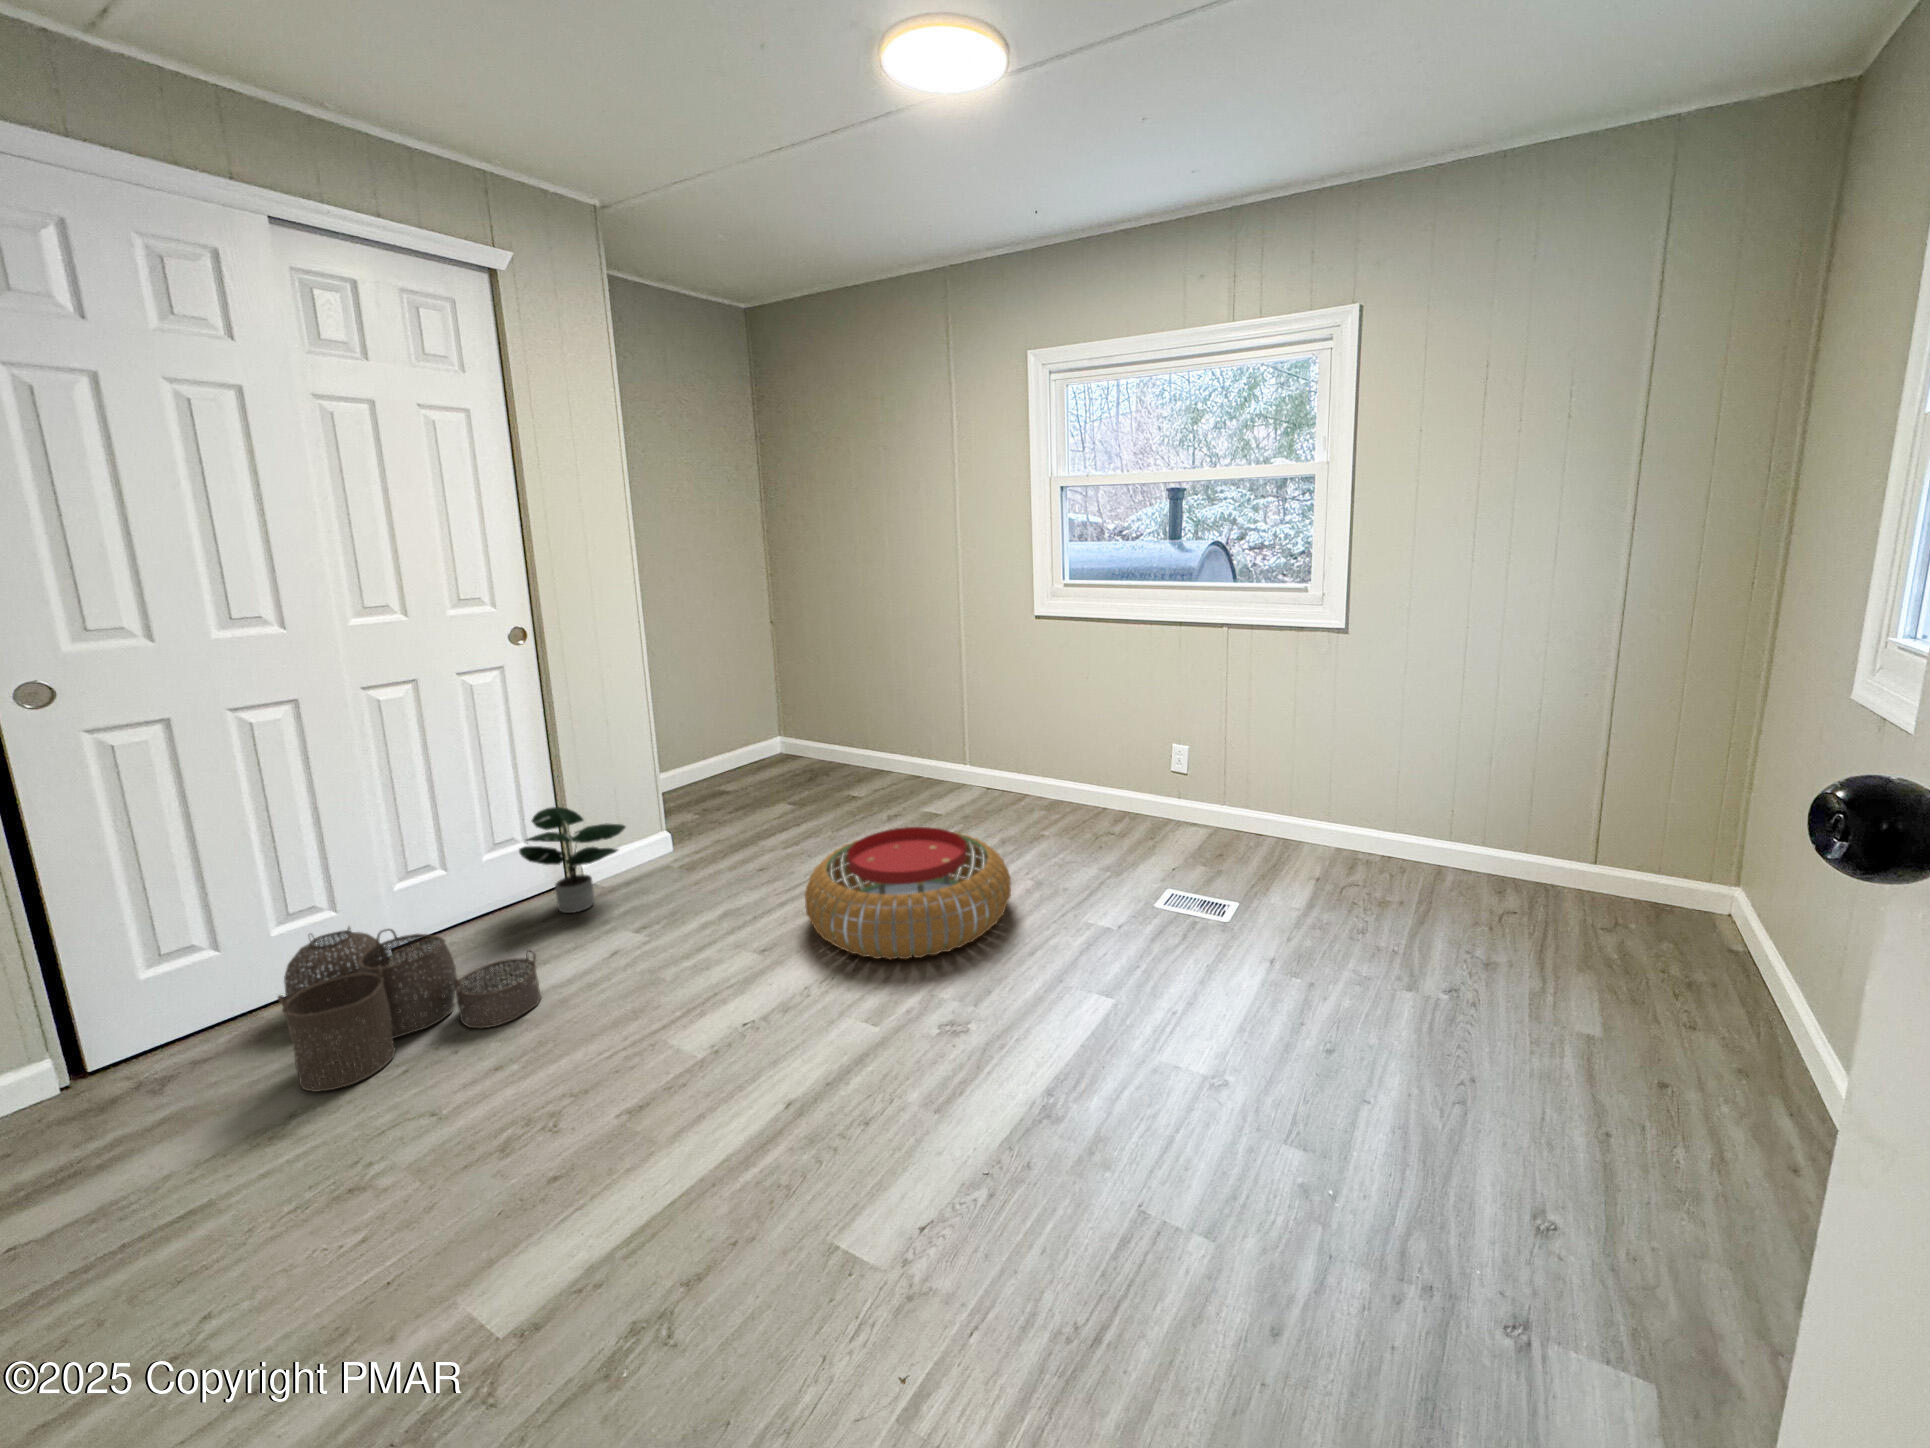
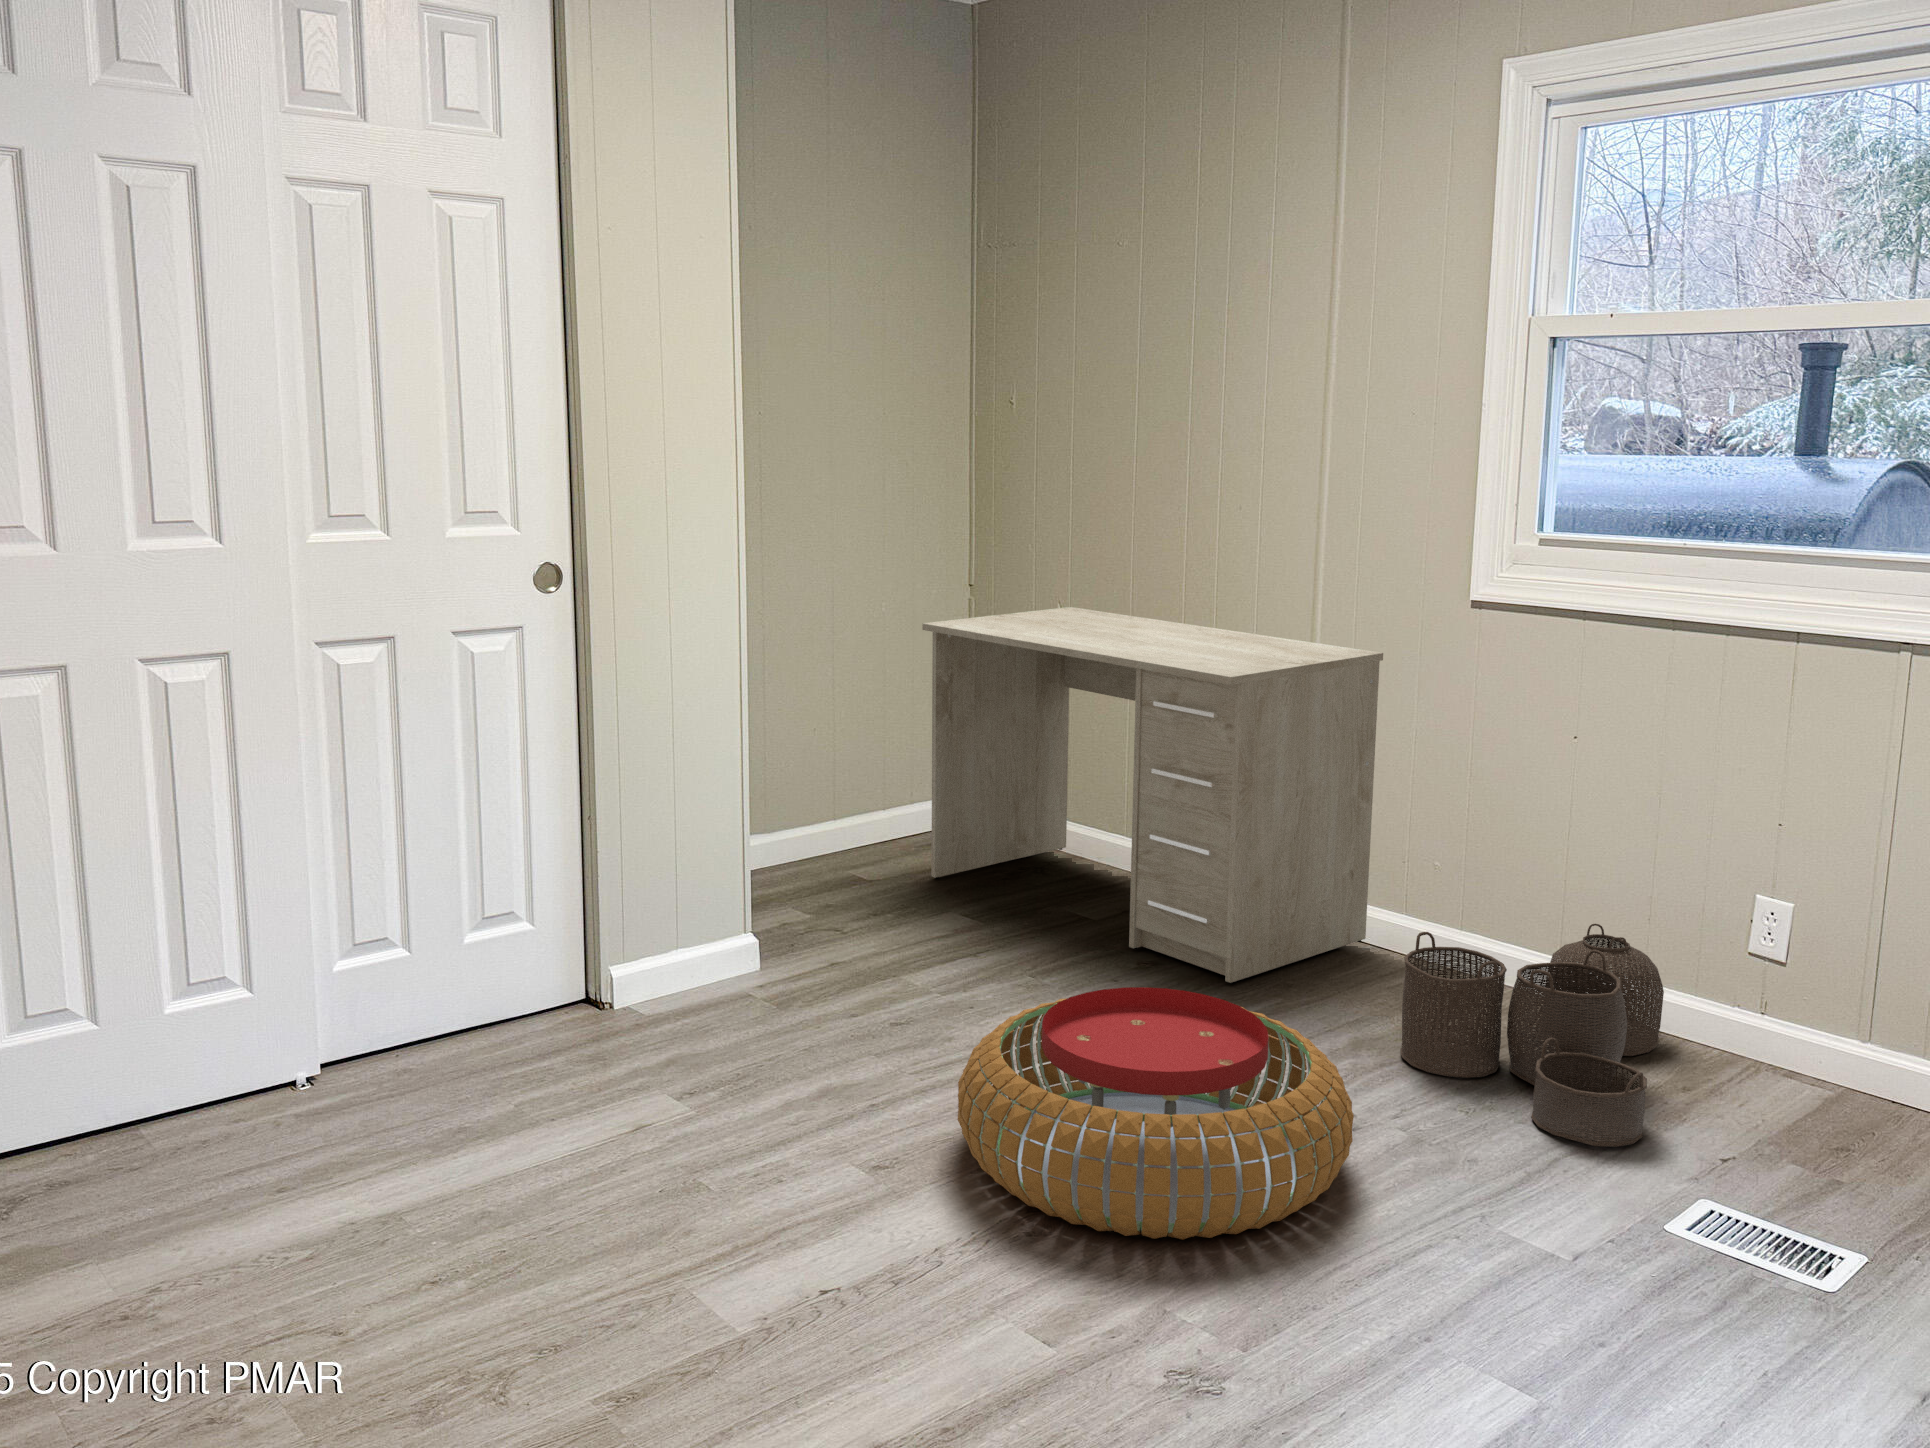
desk: none [752,635,997,820] -> present [922,607,1383,984]
potted plant: present [519,807,625,913] -> none [514,868,680,1050]
woven basket: present [278,927,541,1092] -> present [1400,924,1664,1147]

